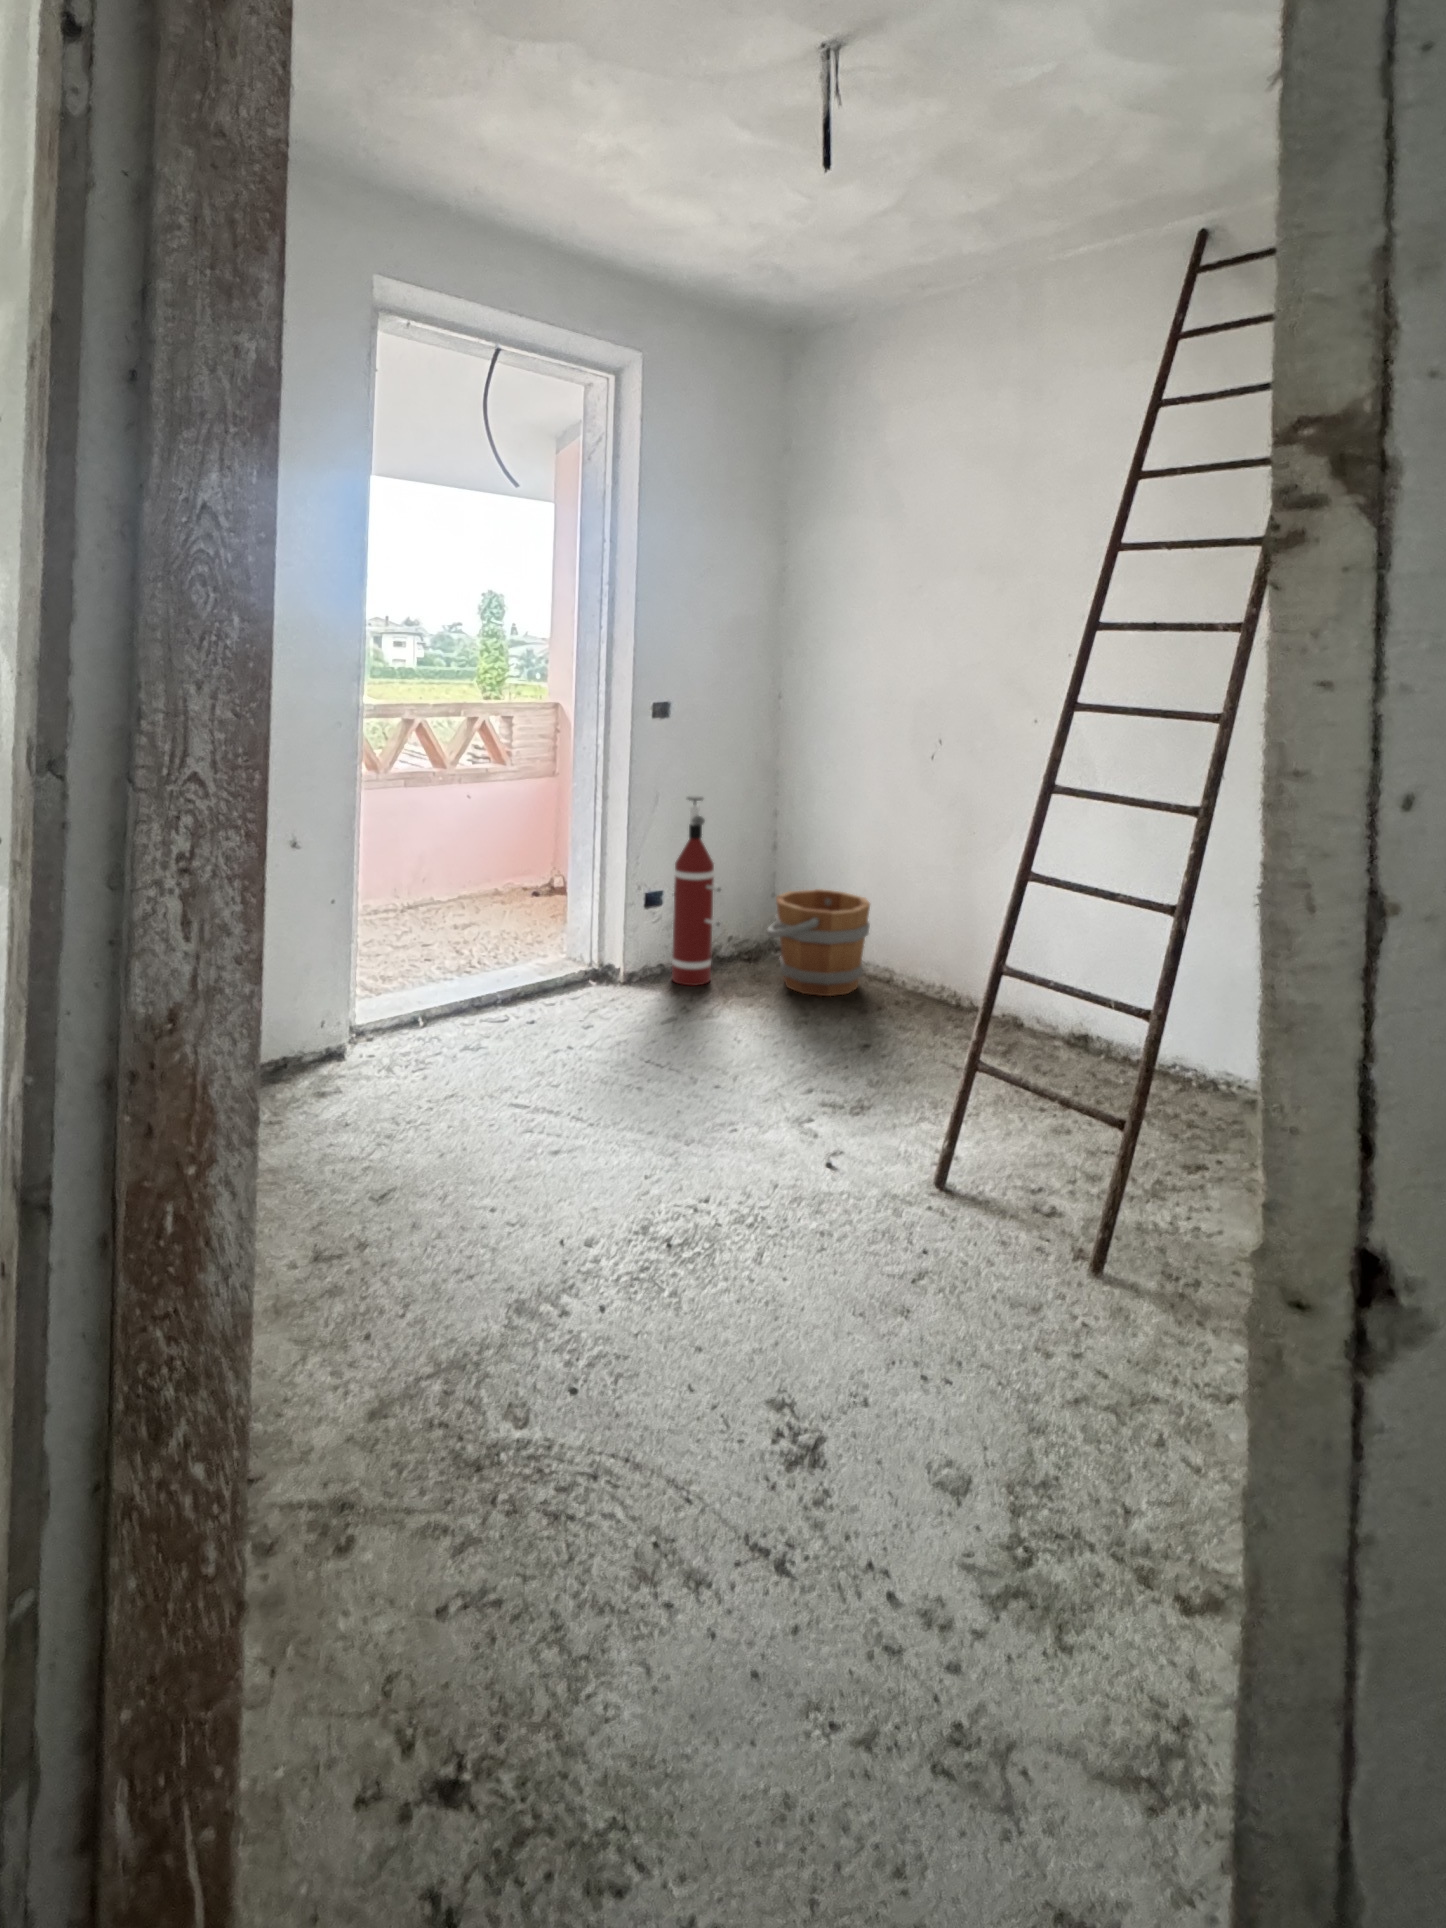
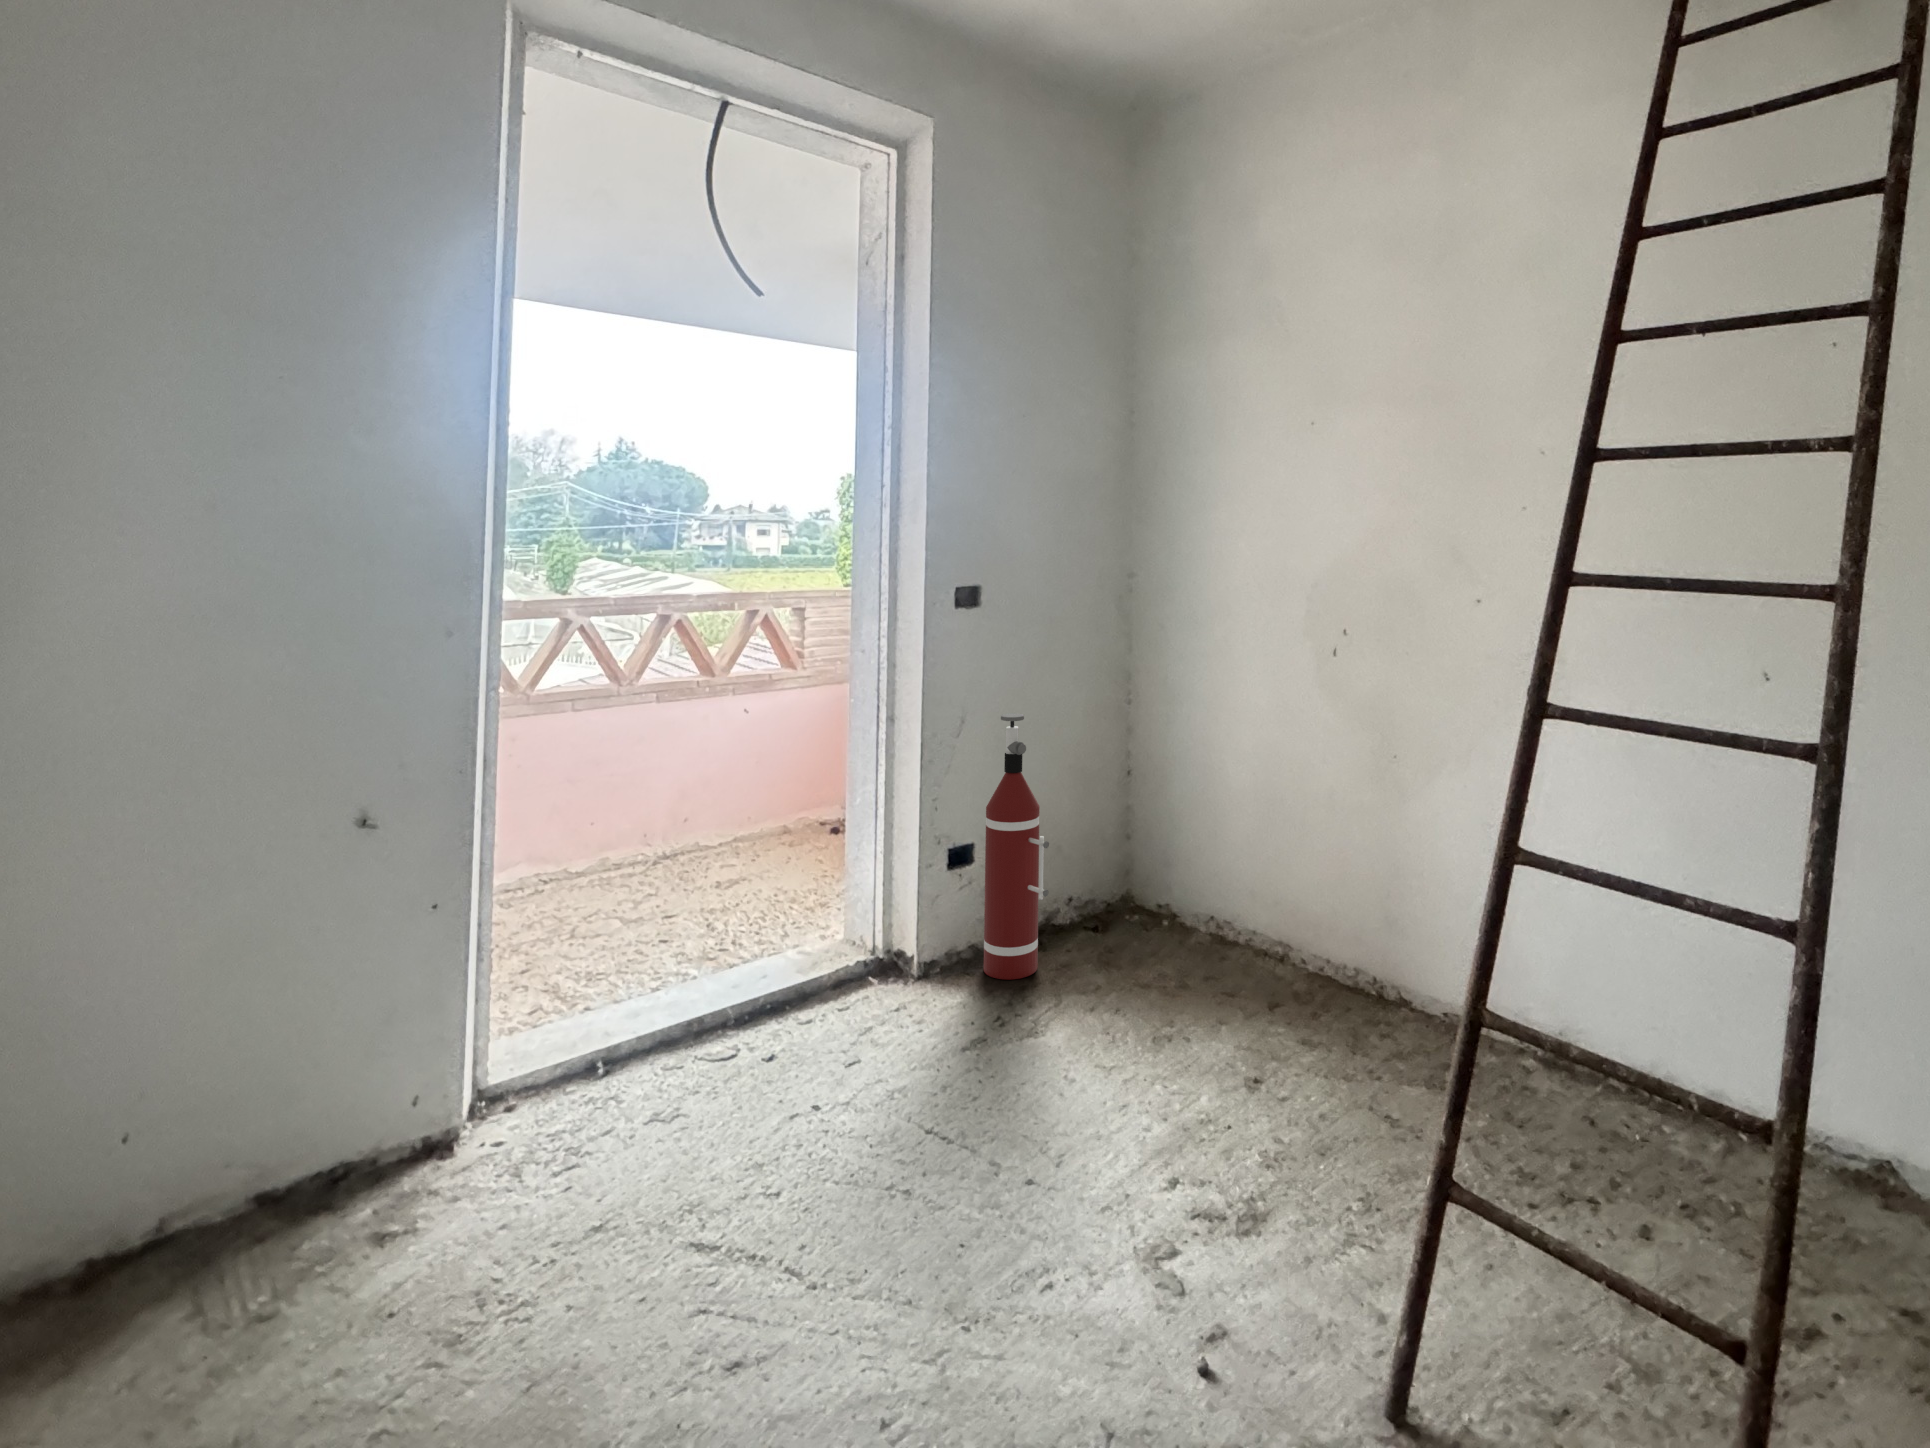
bucket: present [767,889,870,996] -> none [1113,833,1254,990]

